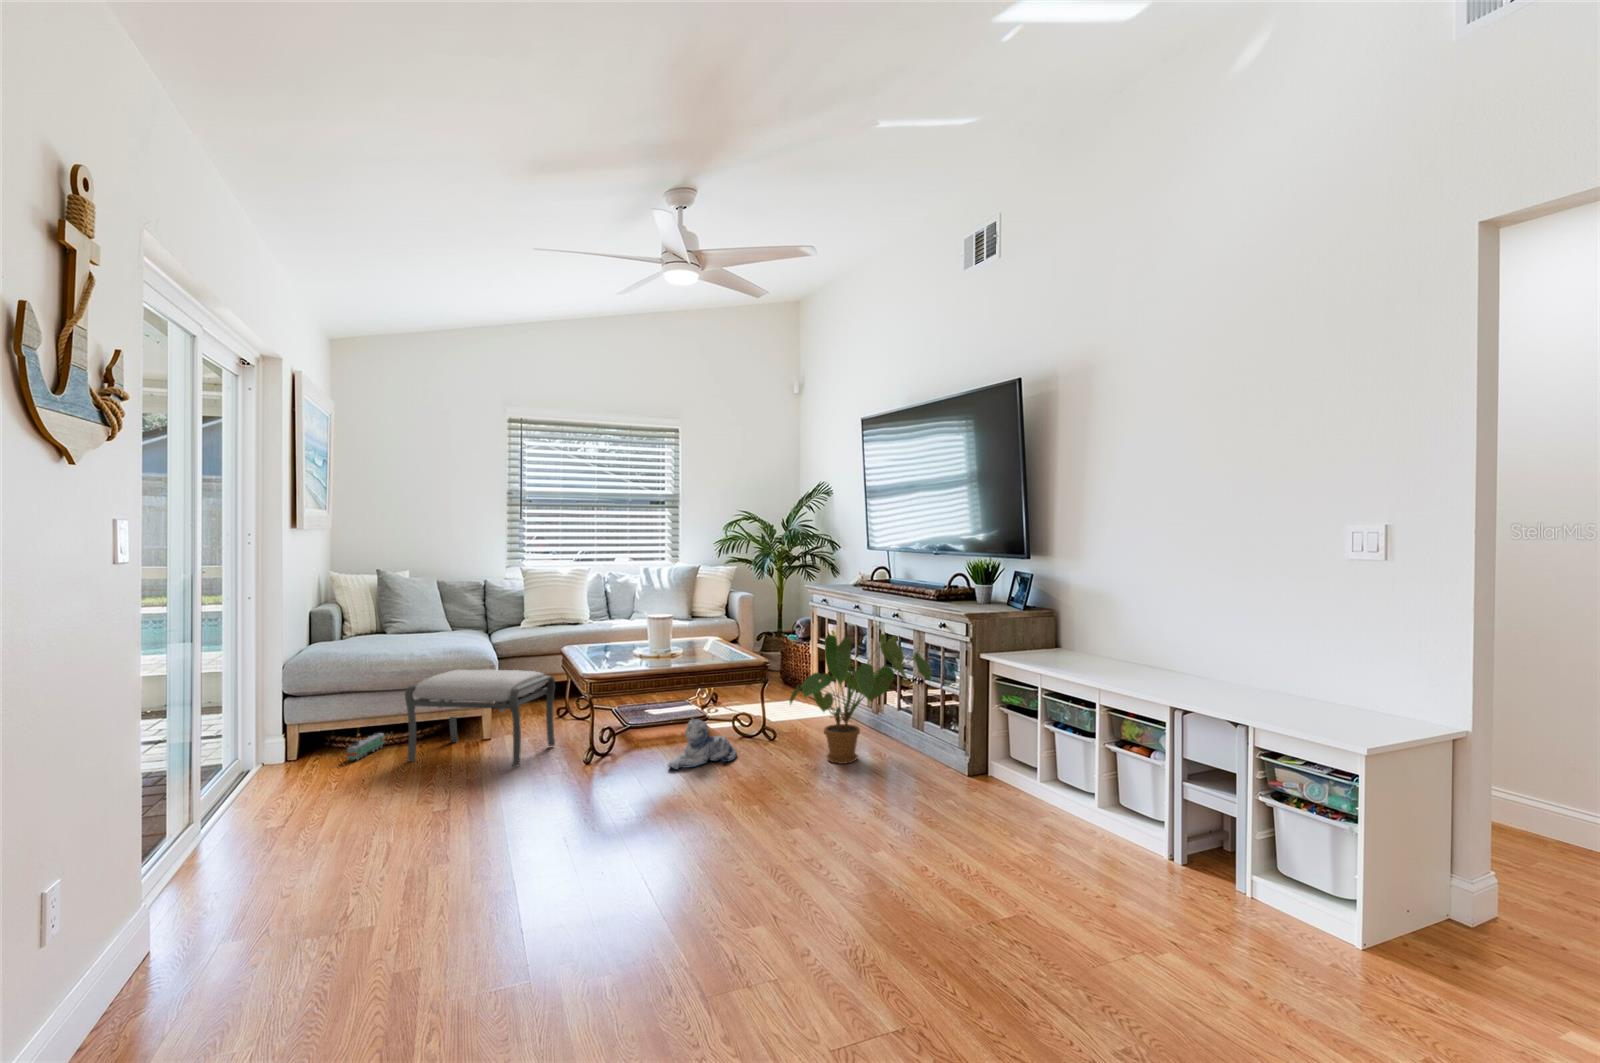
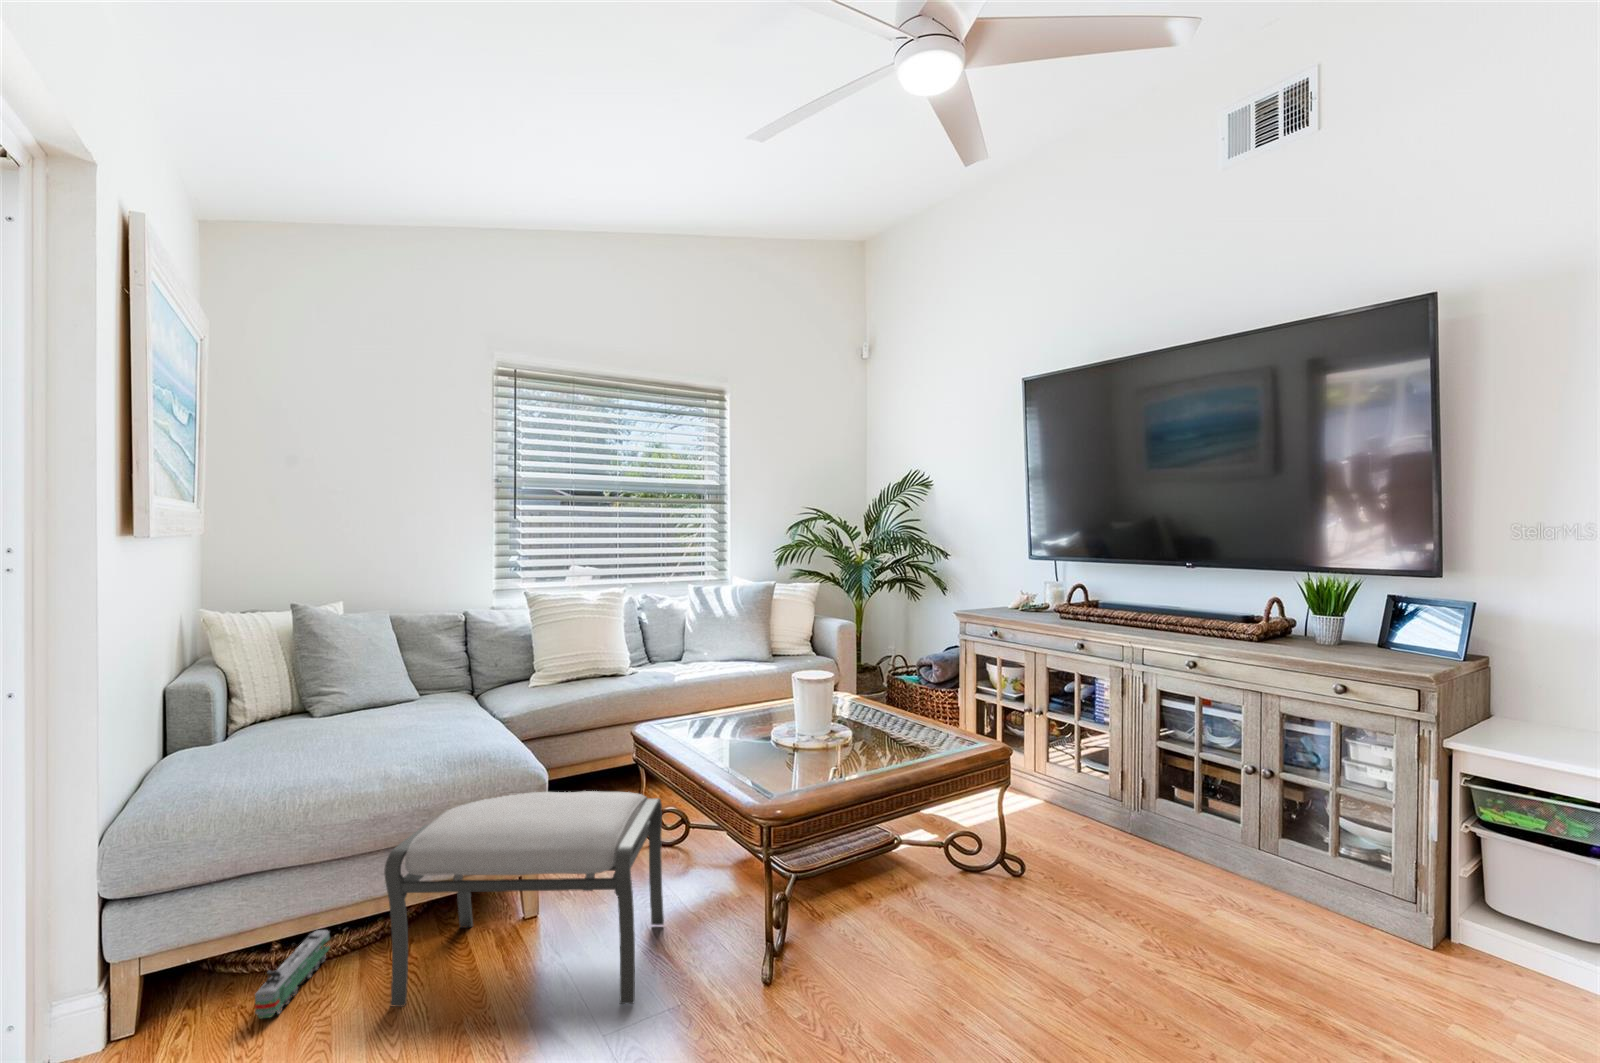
house plant: present [790,634,931,764] -> none [1081,696,1350,932]
plush toy: present [668,718,737,769] -> none [920,872,1013,984]

